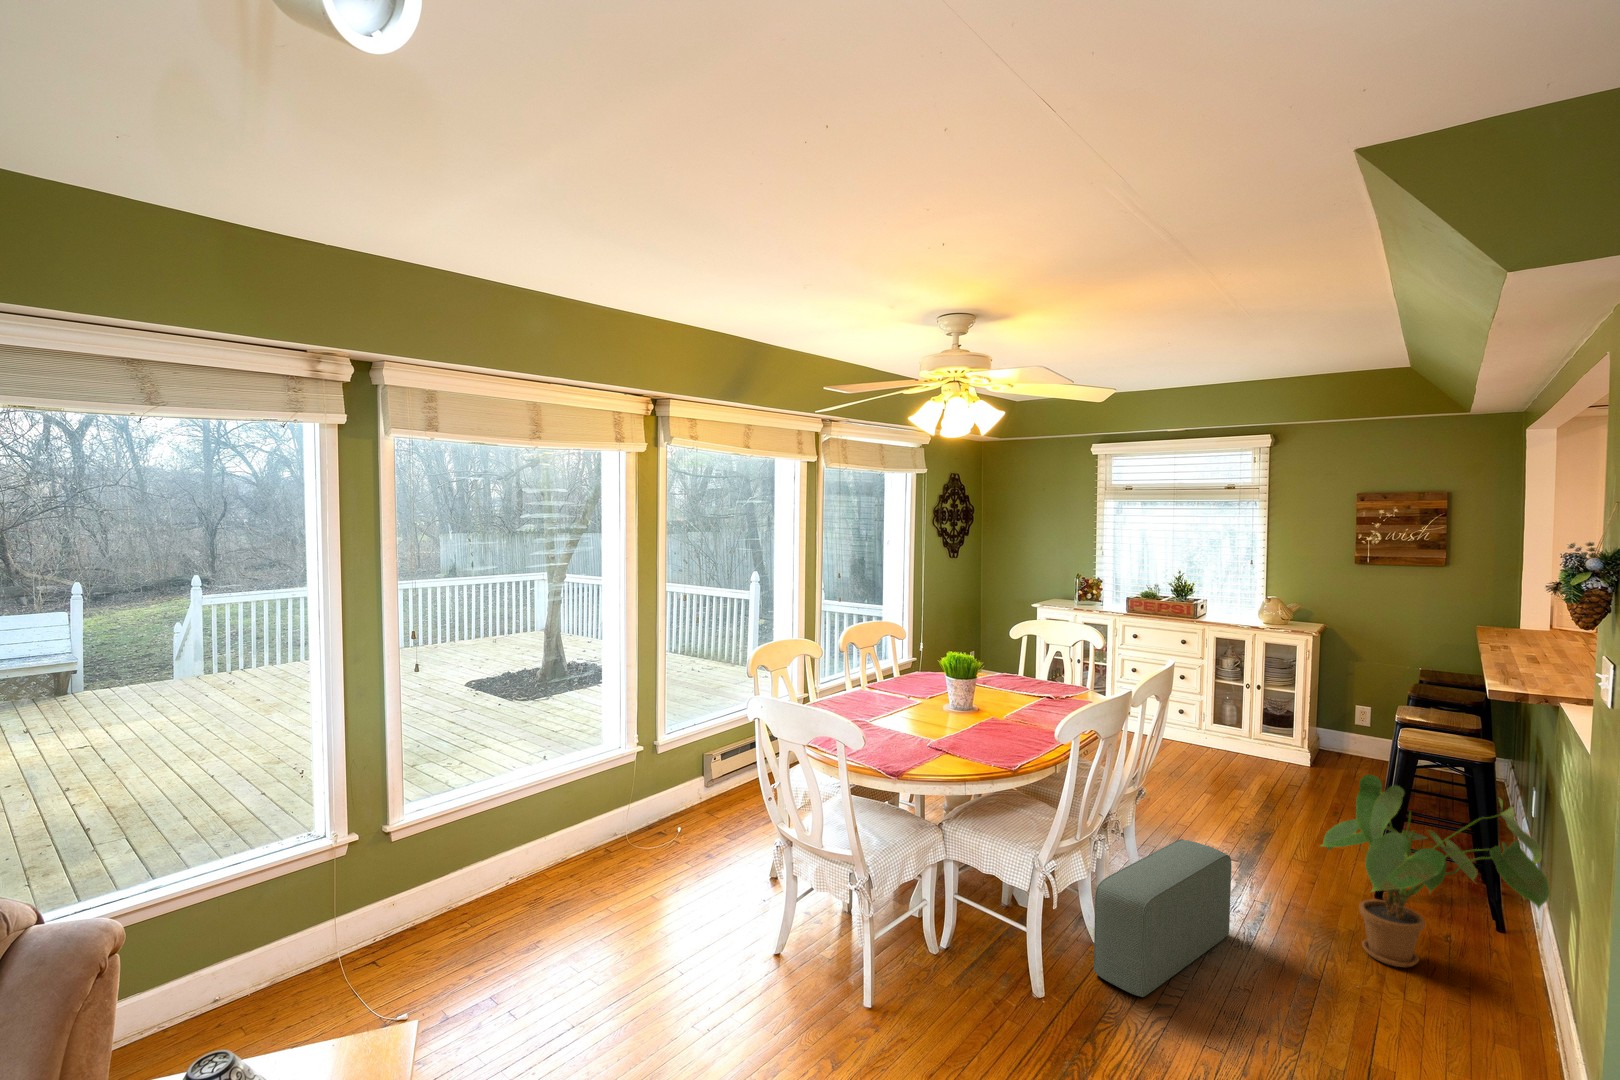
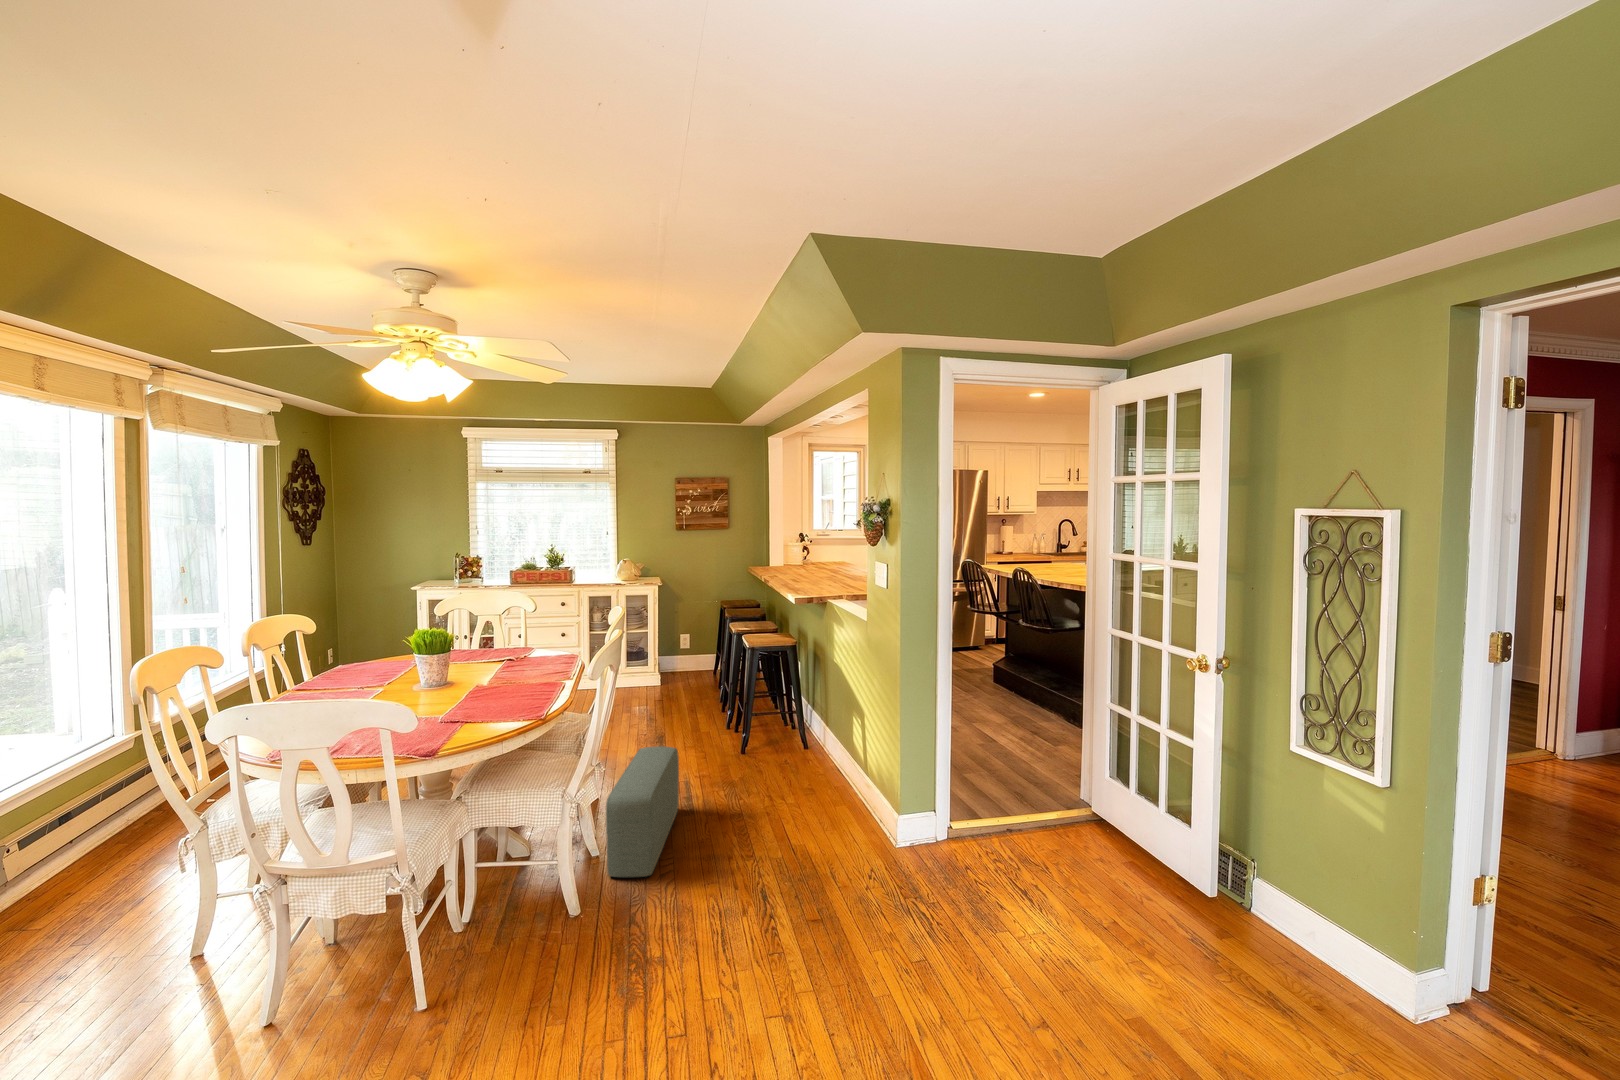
house plant: present [1322,775,1550,967] -> none [721,661,850,788]

